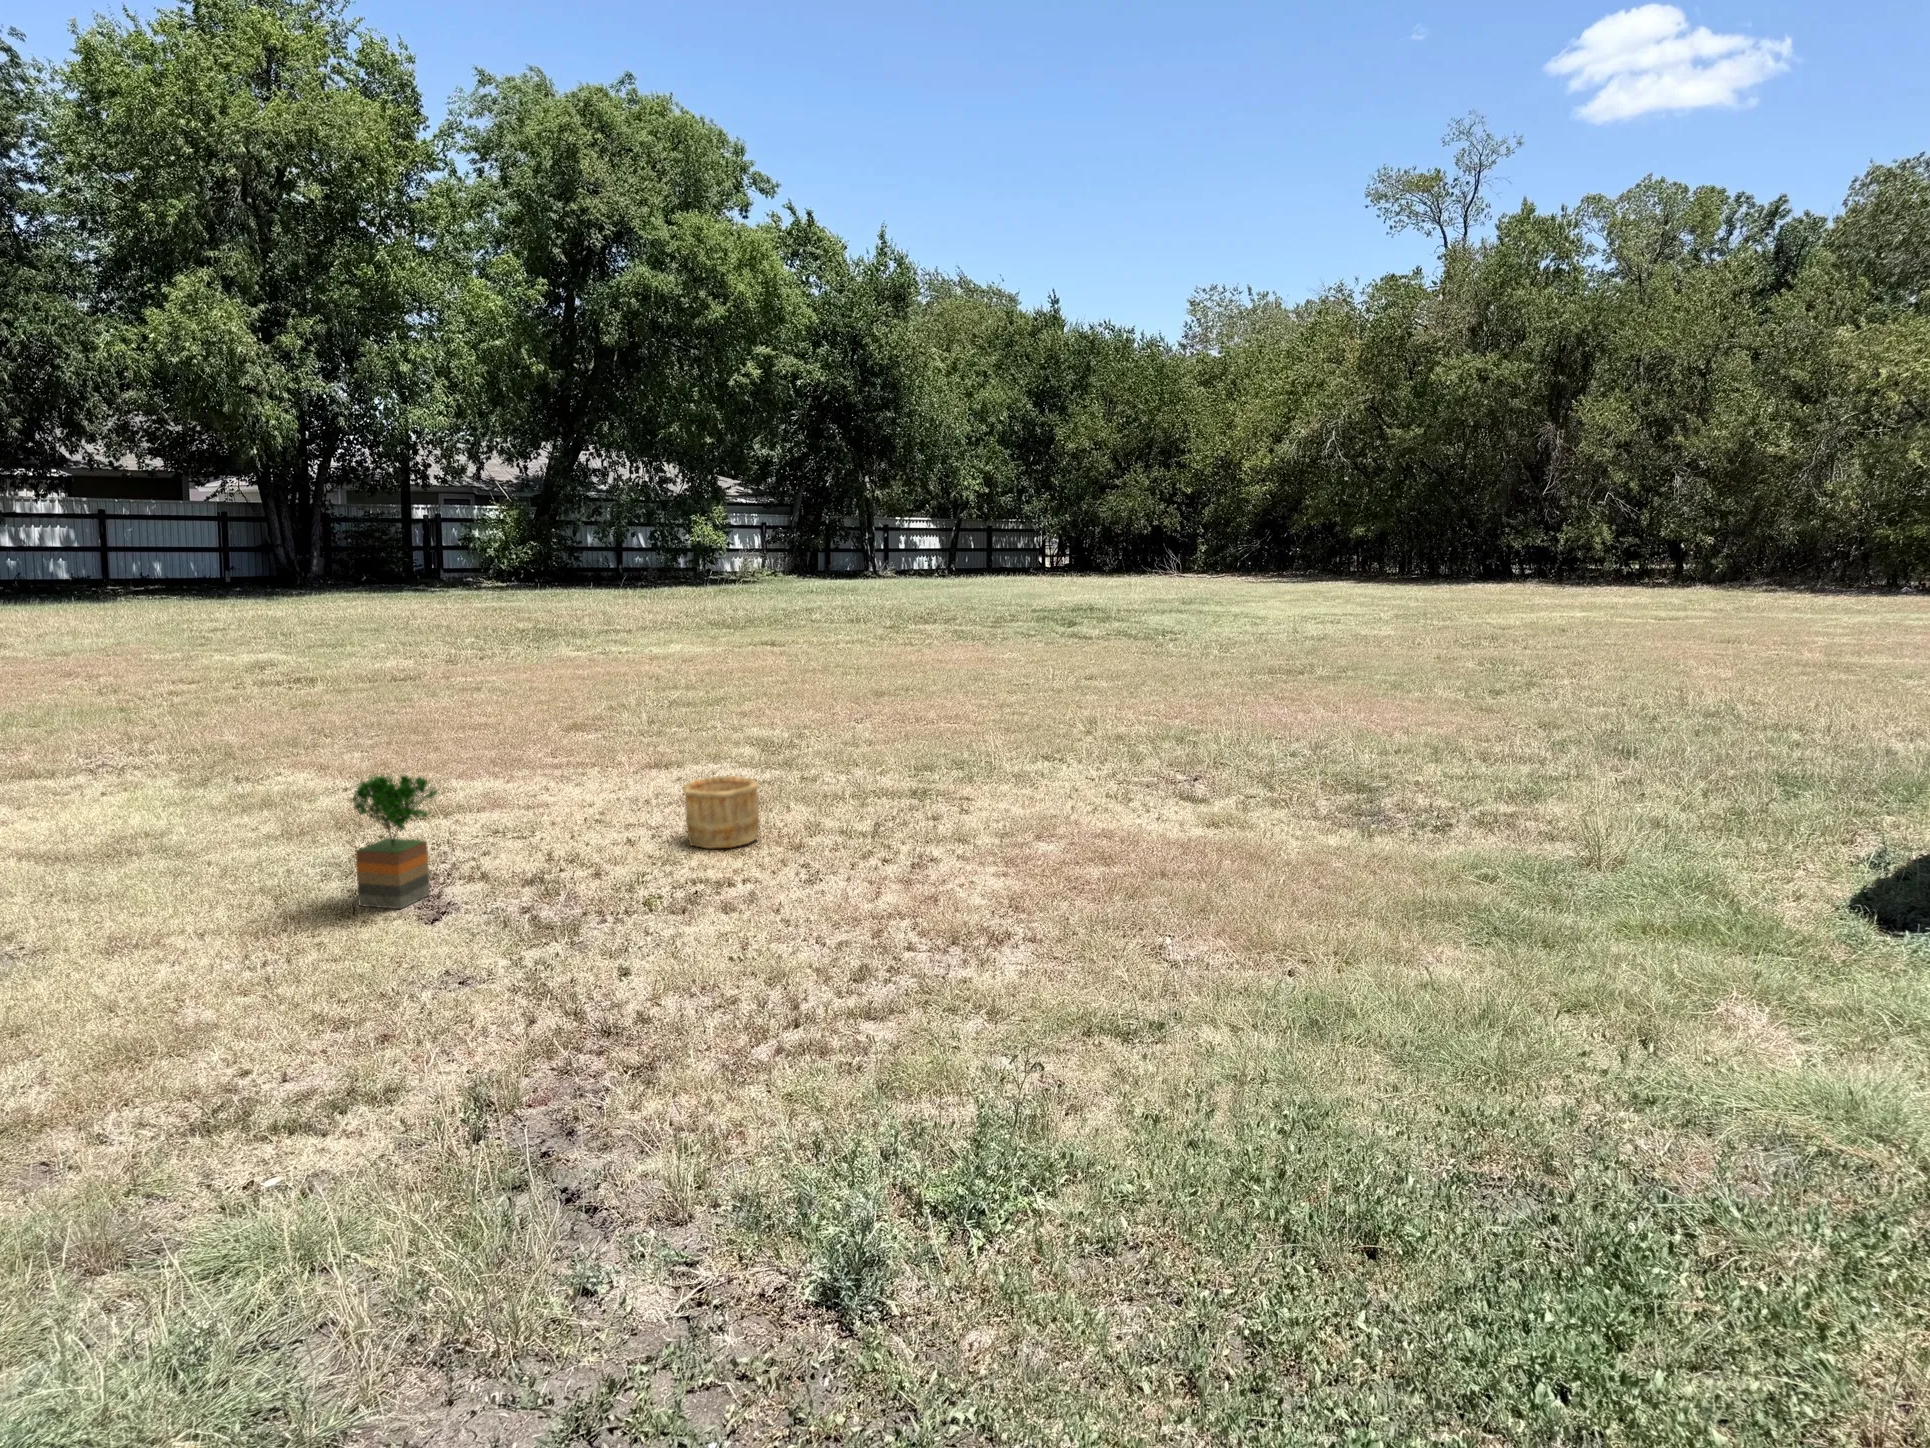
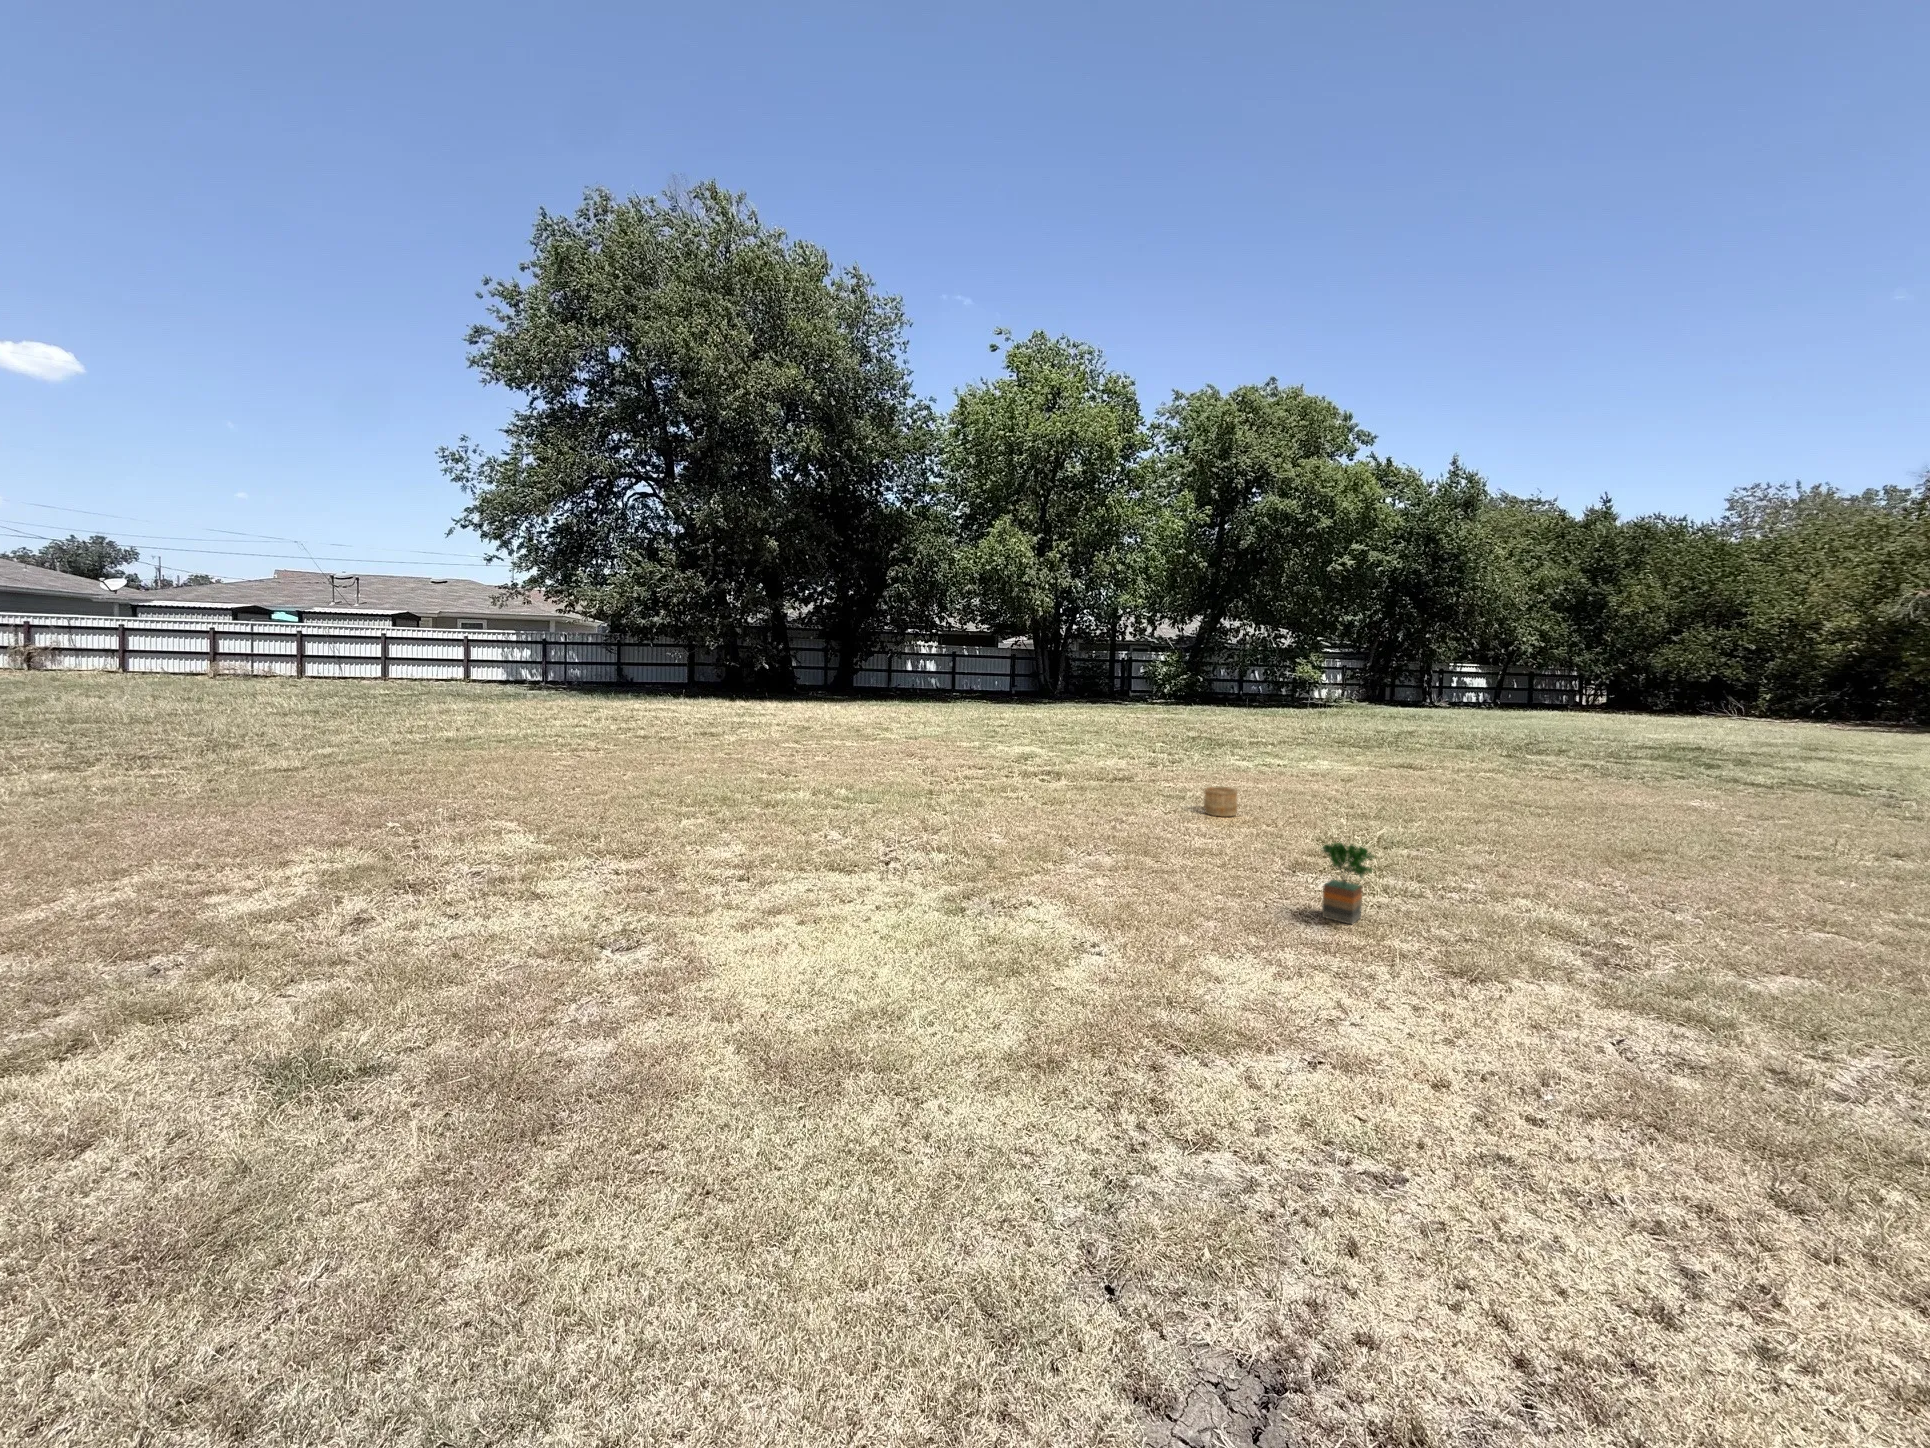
wooden bucket: present [682,776,759,848] -> present [1204,787,1237,817]

